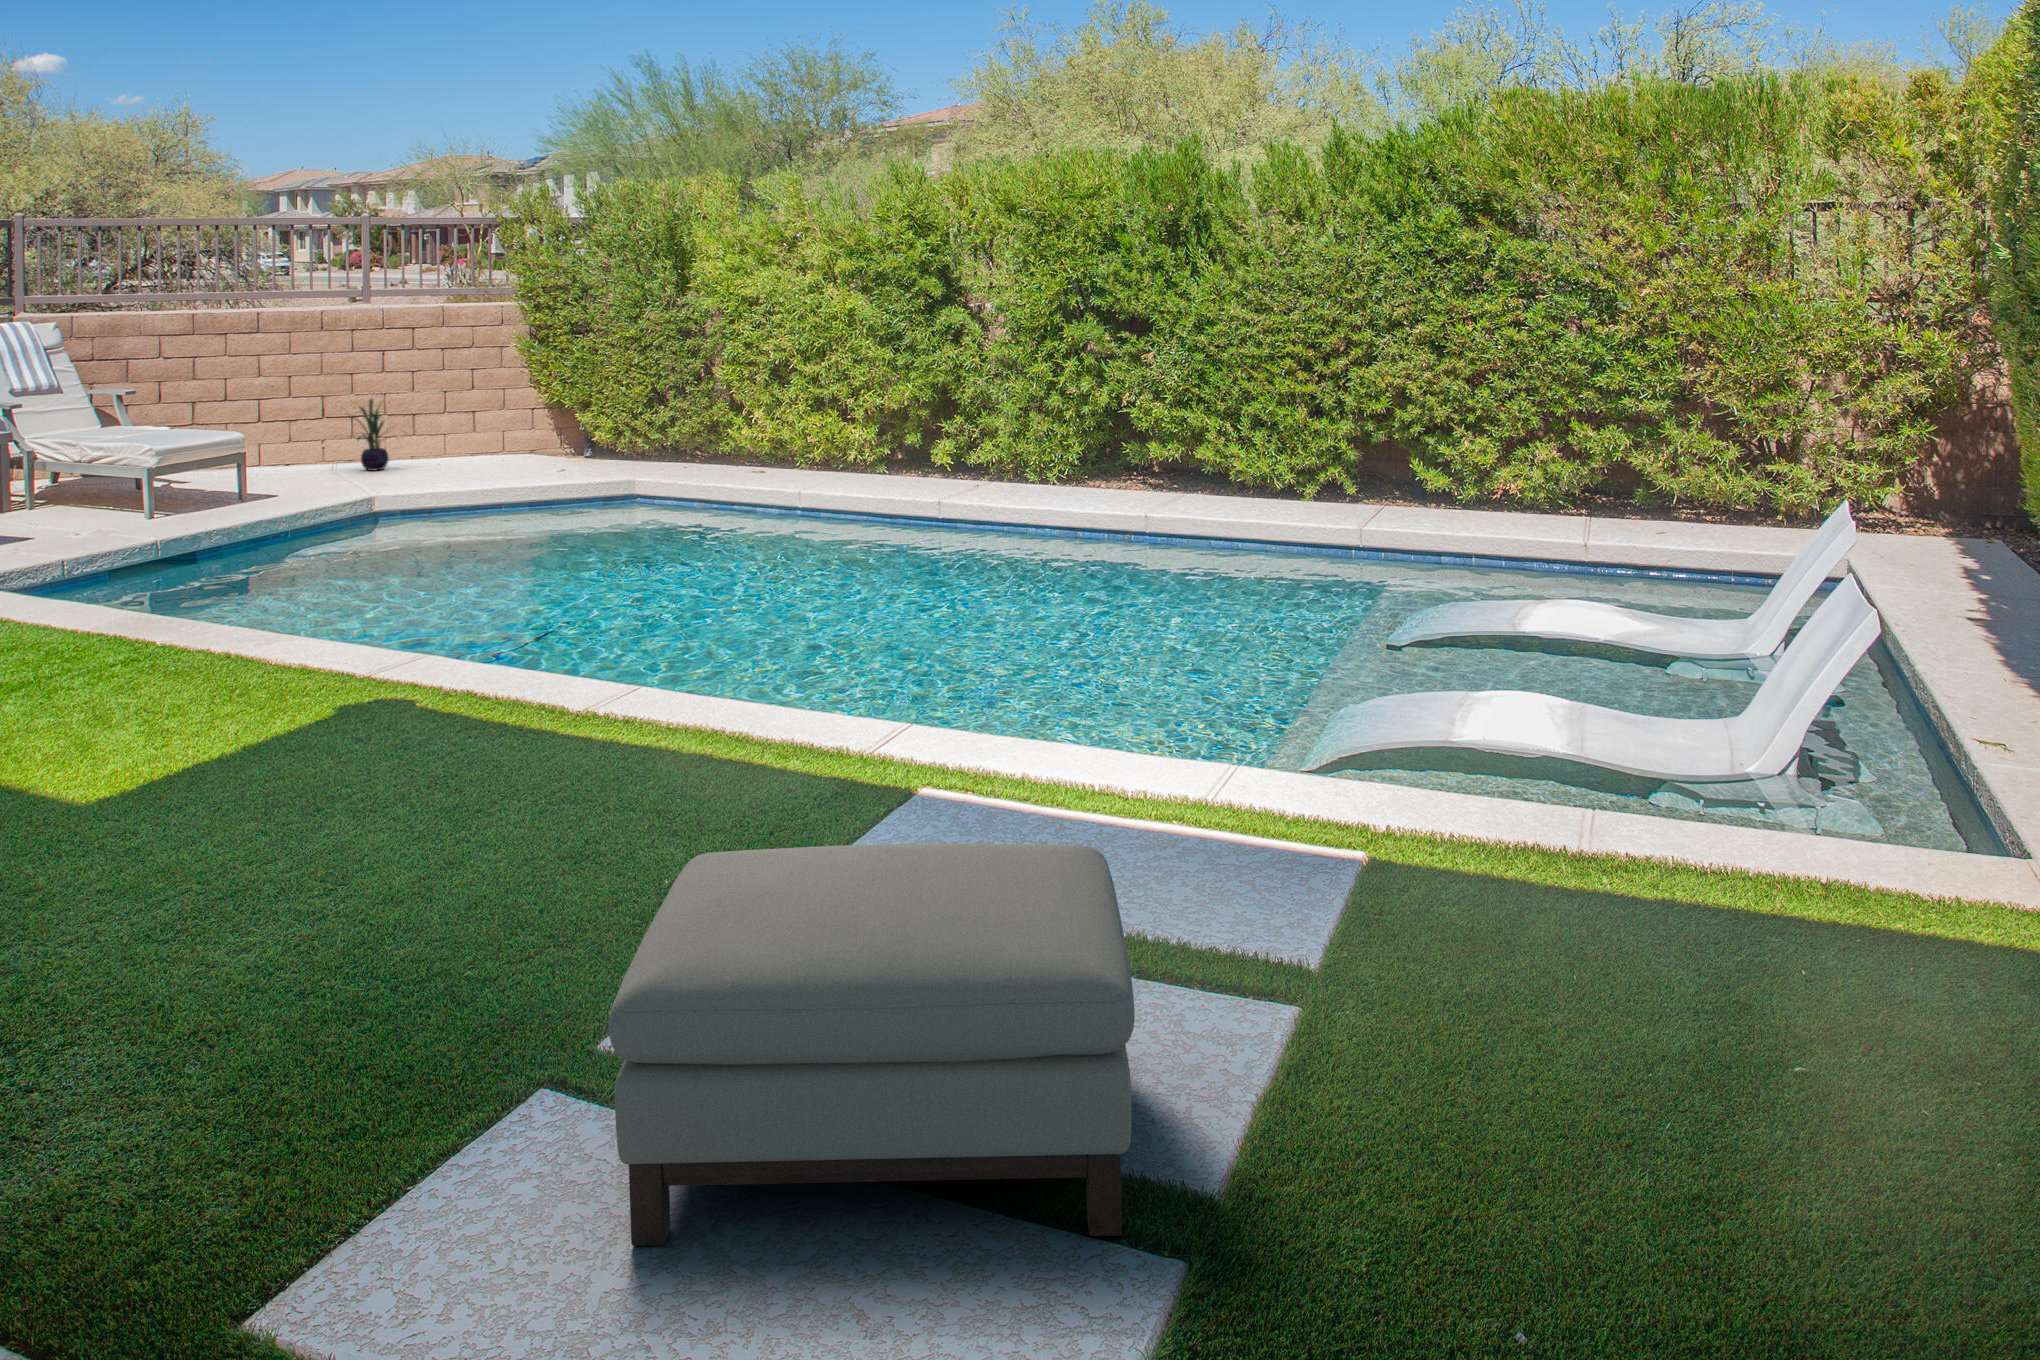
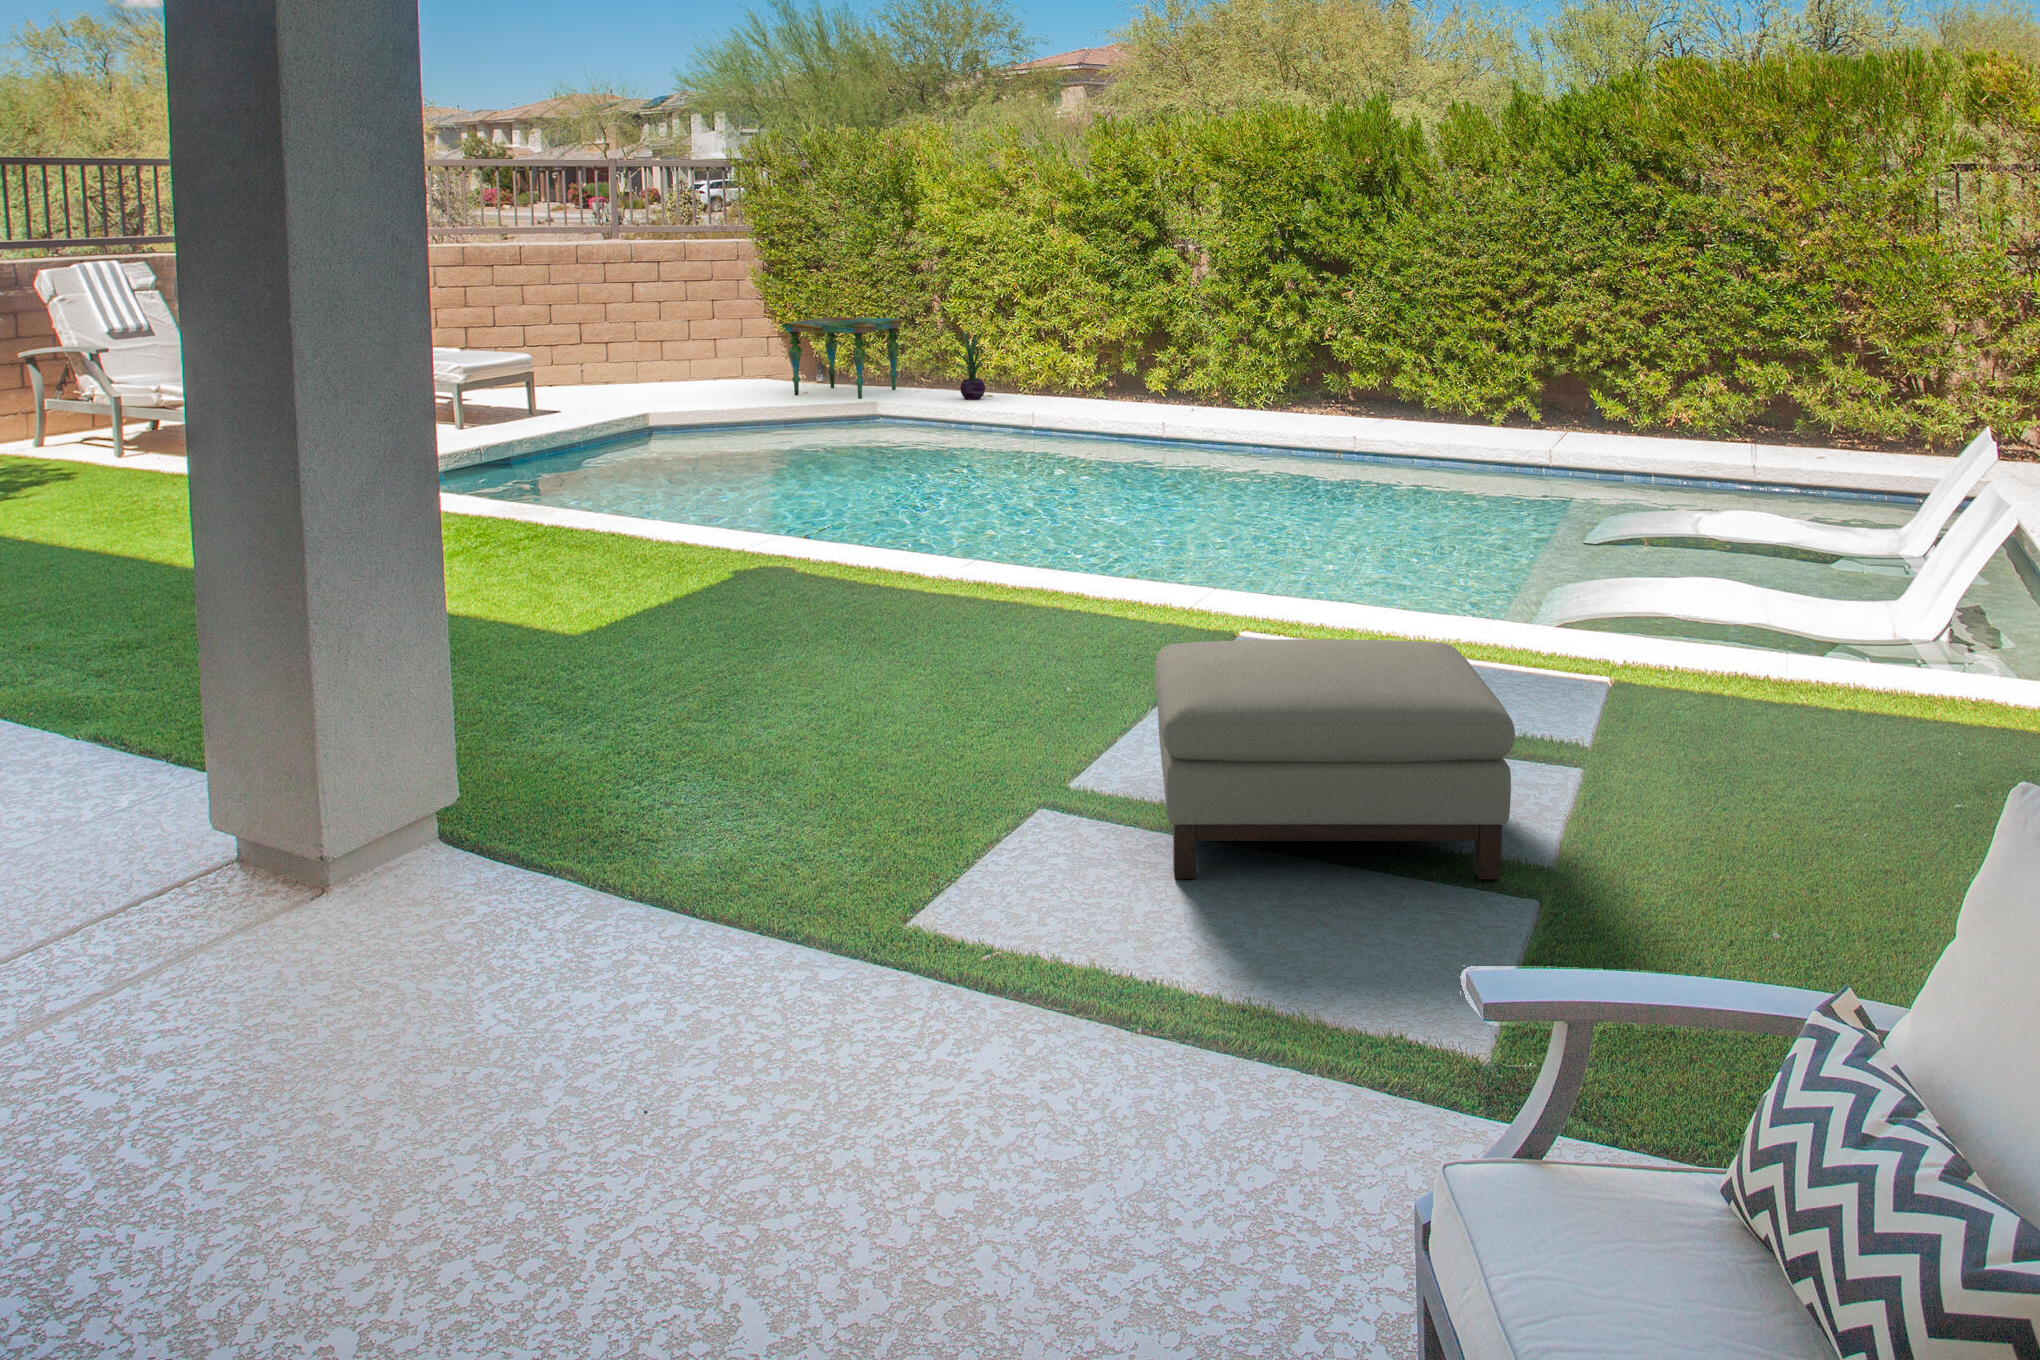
side table: none [541,385,682,475] -> present [781,317,904,398]
decorative plant: present [353,399,388,471] -> present [940,332,995,400]

